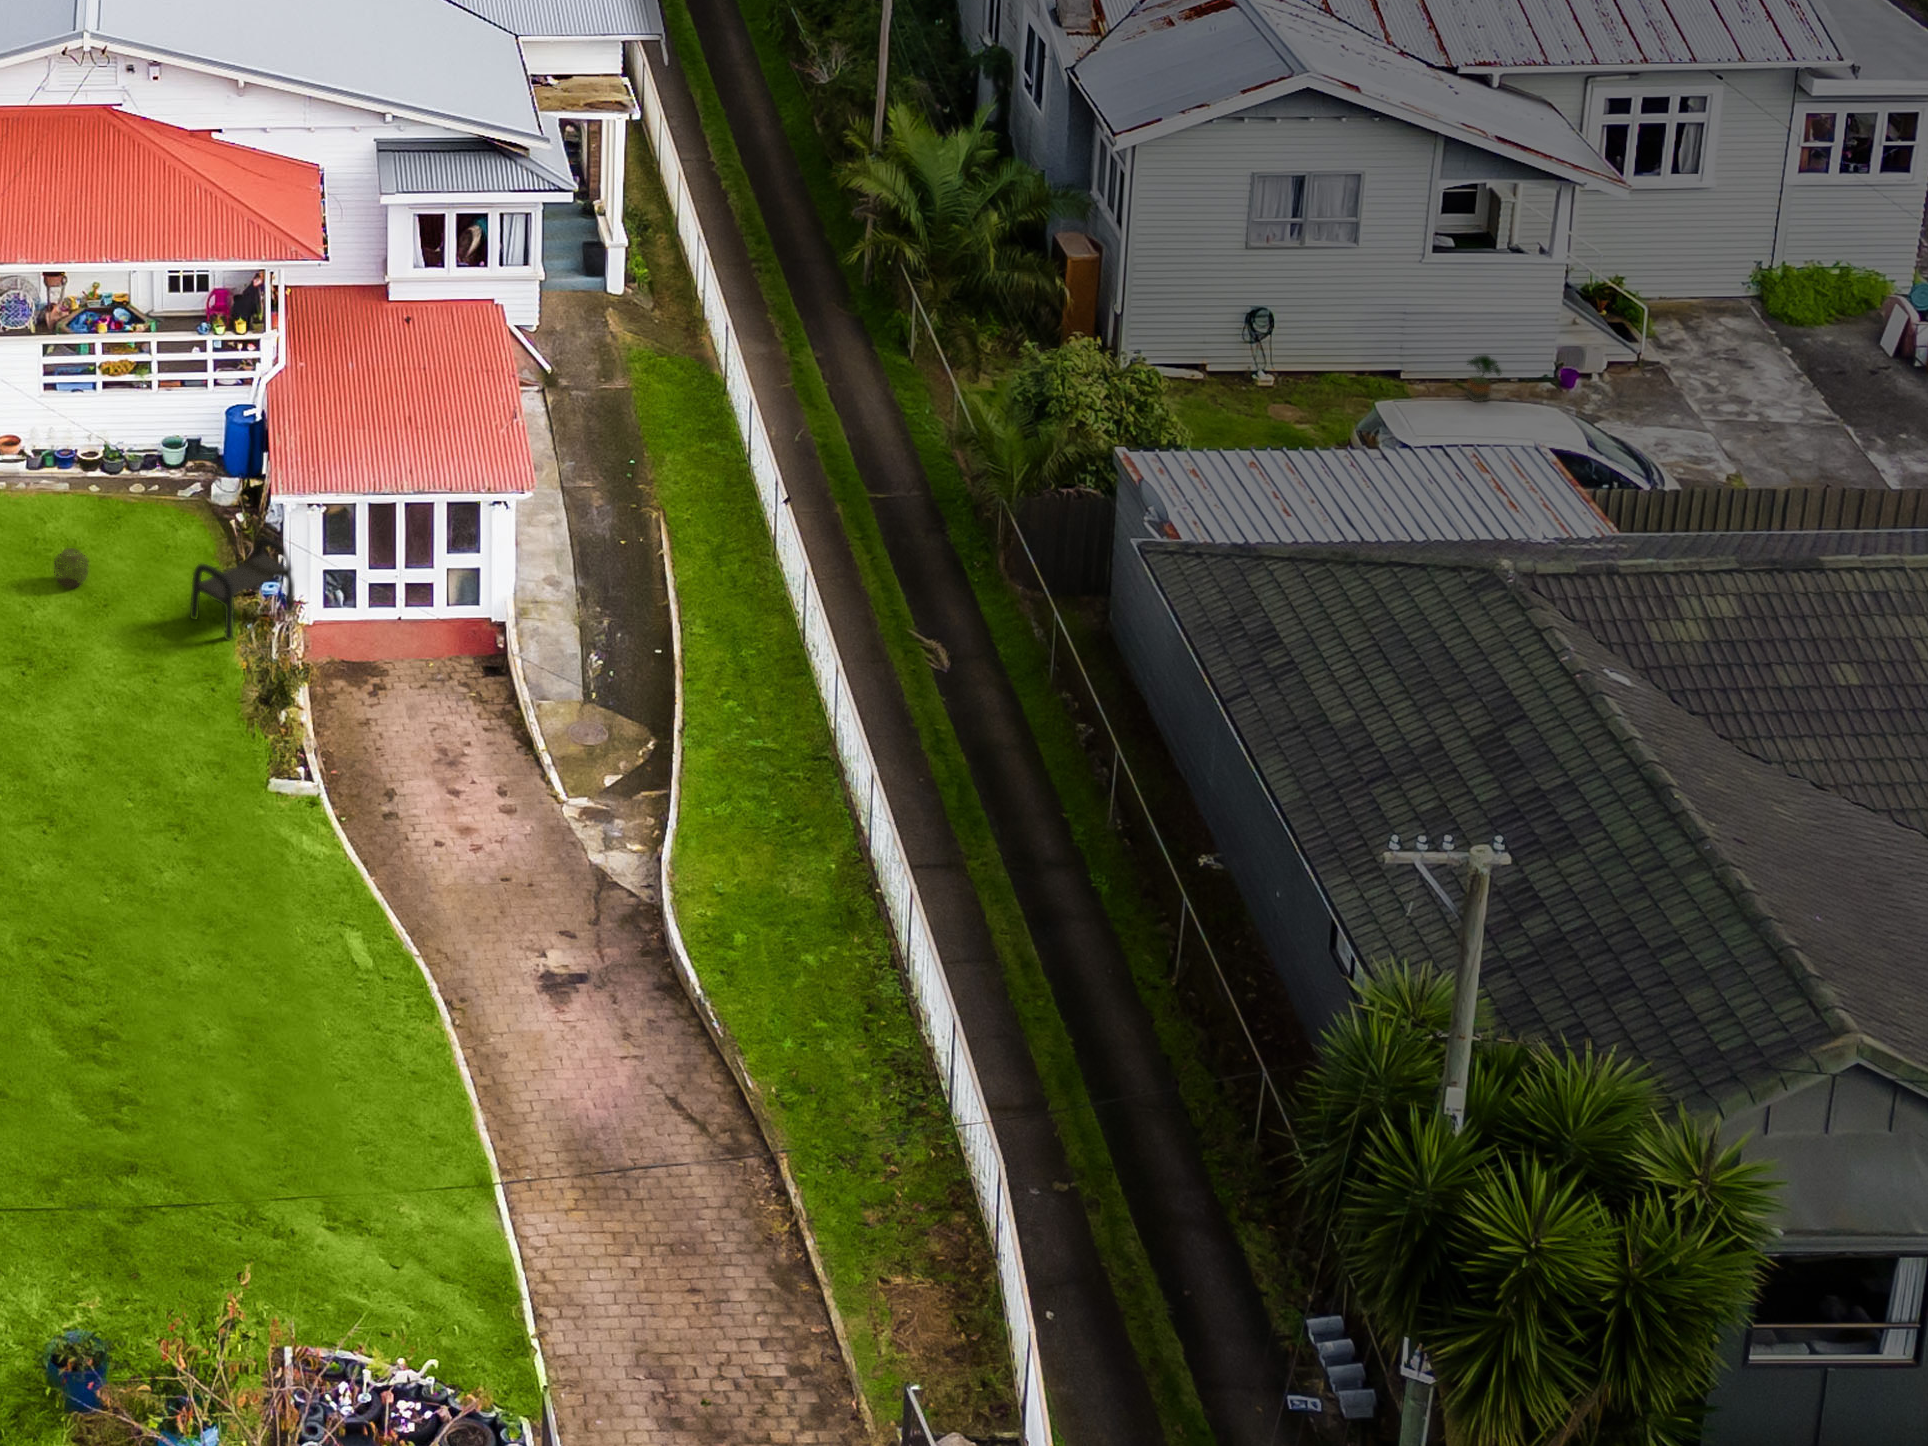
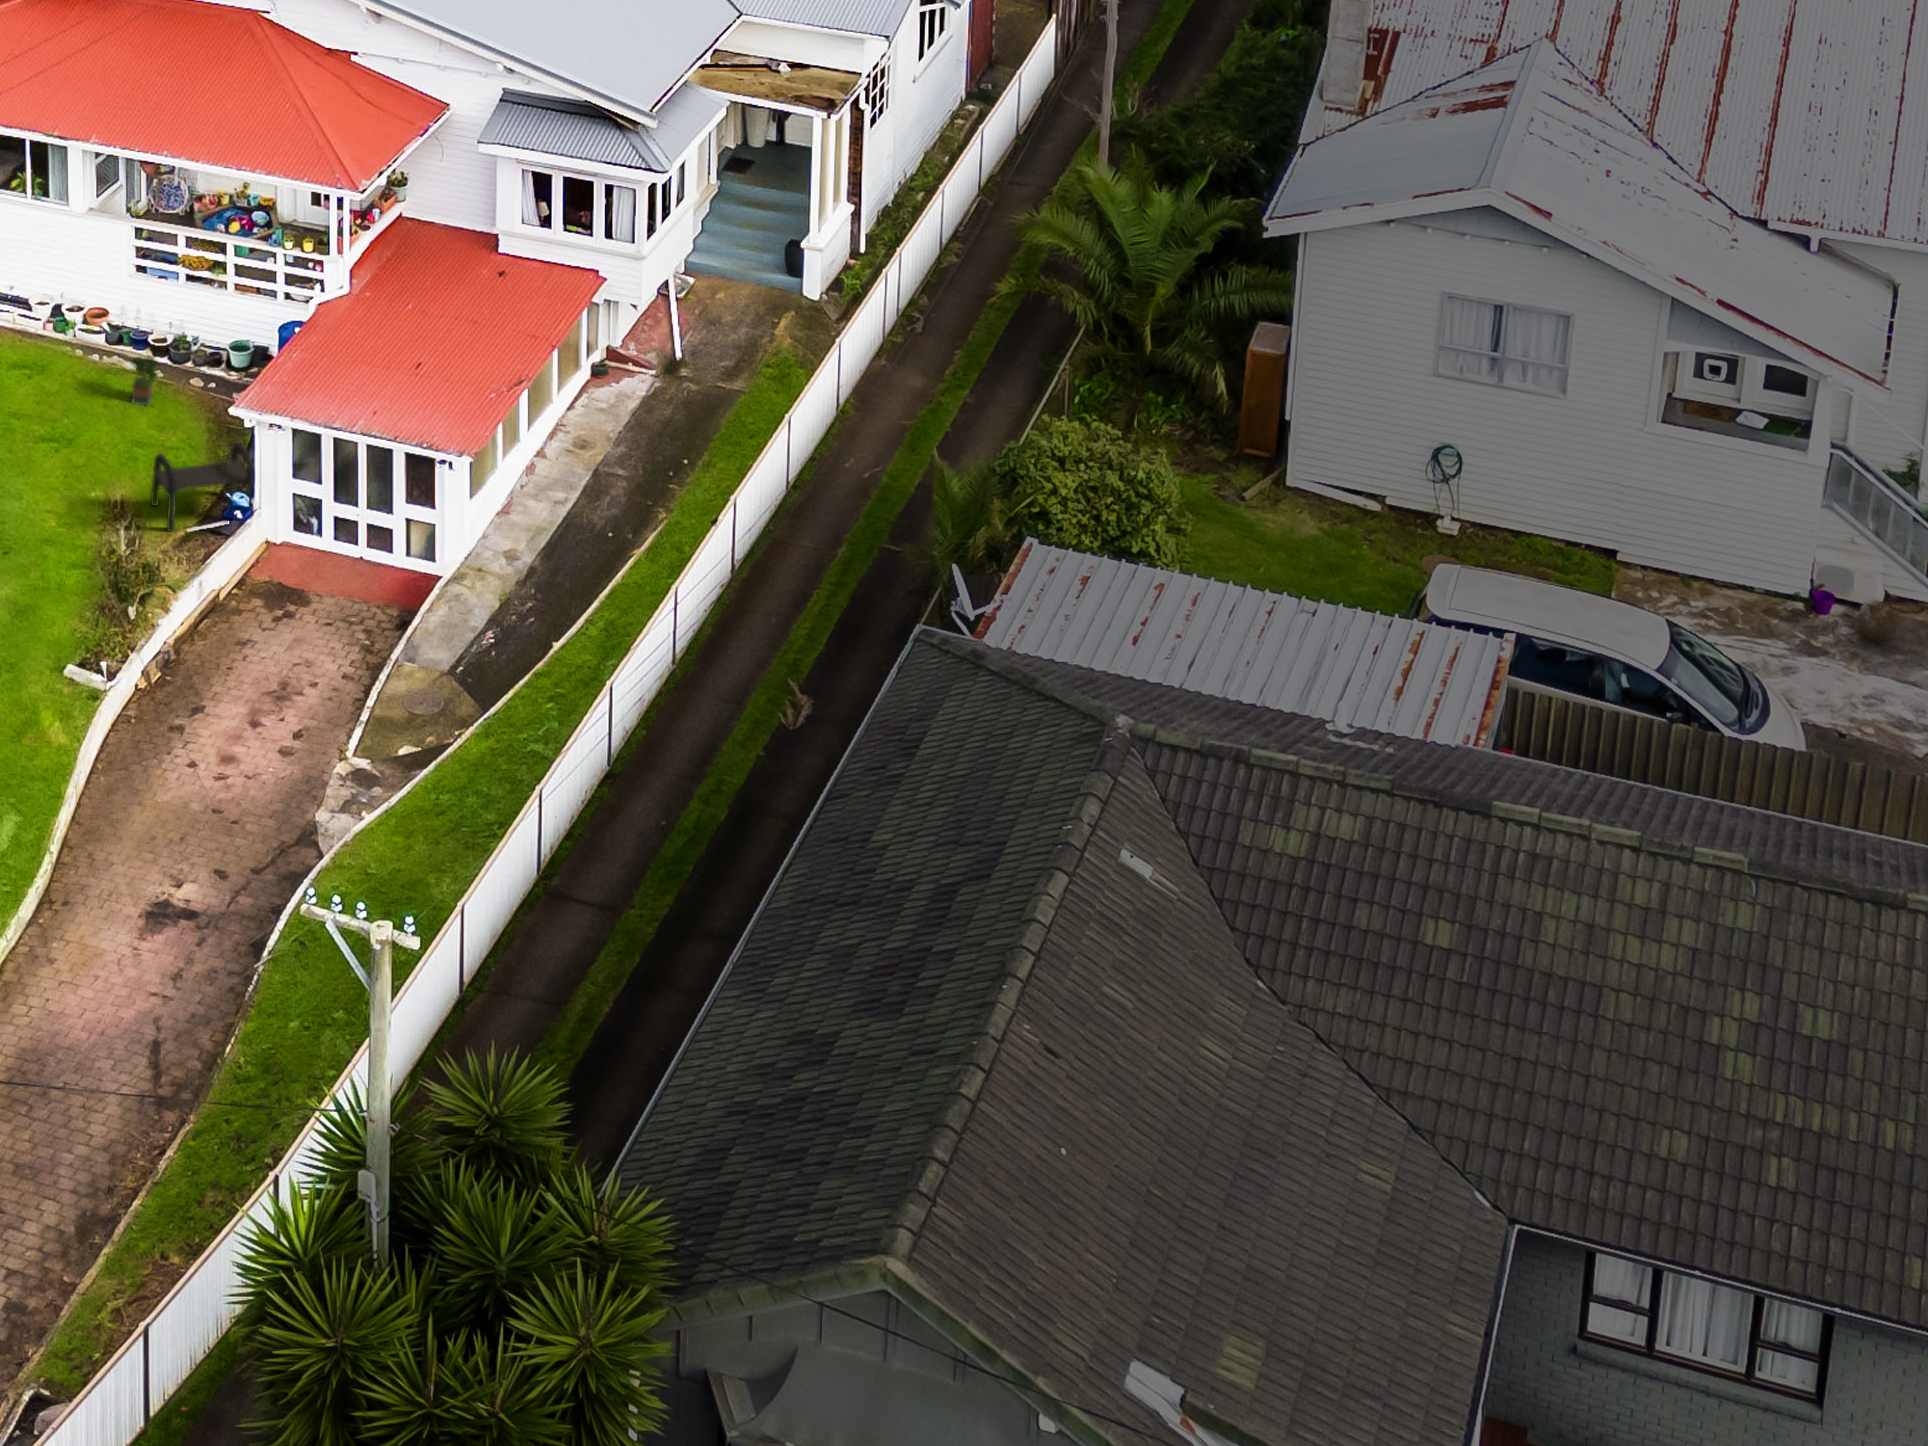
potted tree: present [1466,355,1502,402] -> present [130,357,158,405]
woven basket: present [54,548,88,588] -> present [1858,601,1899,642]

